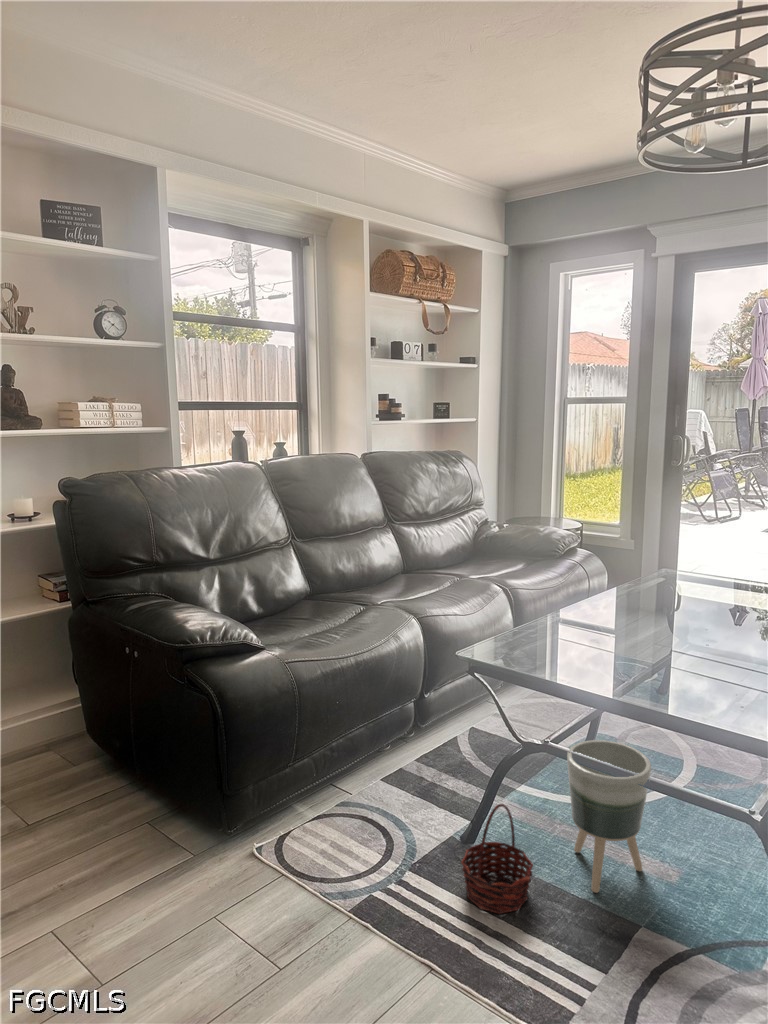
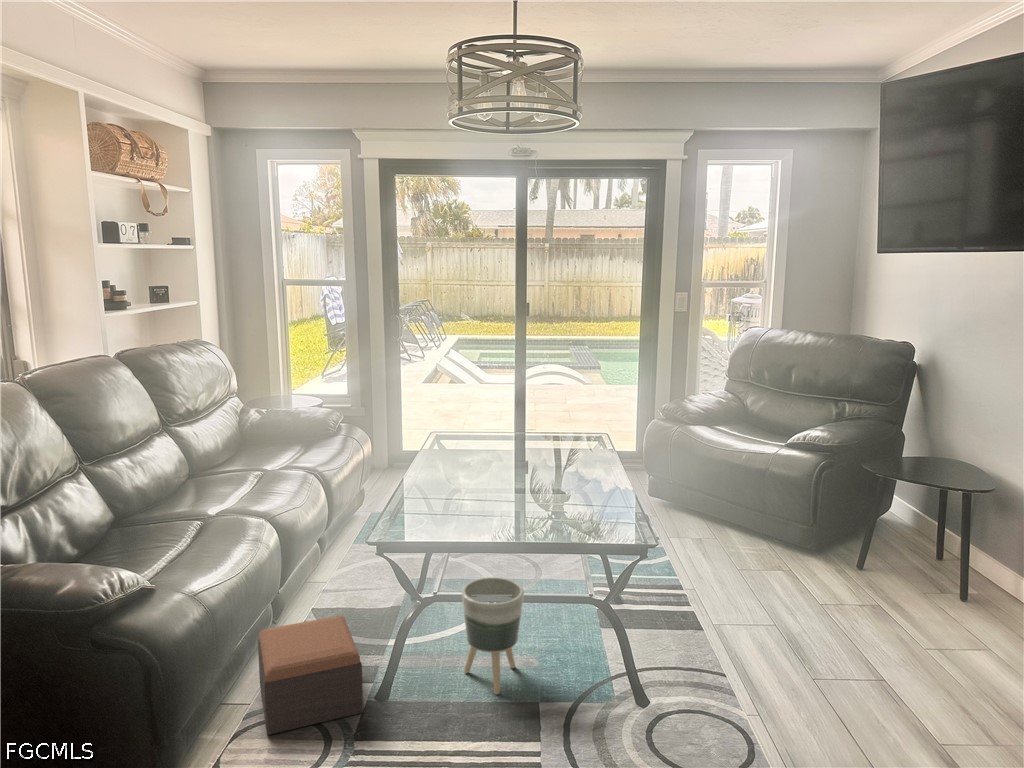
footstool: none [343,725,459,845] -> present [258,616,363,735]
basket: present [461,804,533,914] -> none [404,651,464,742]

